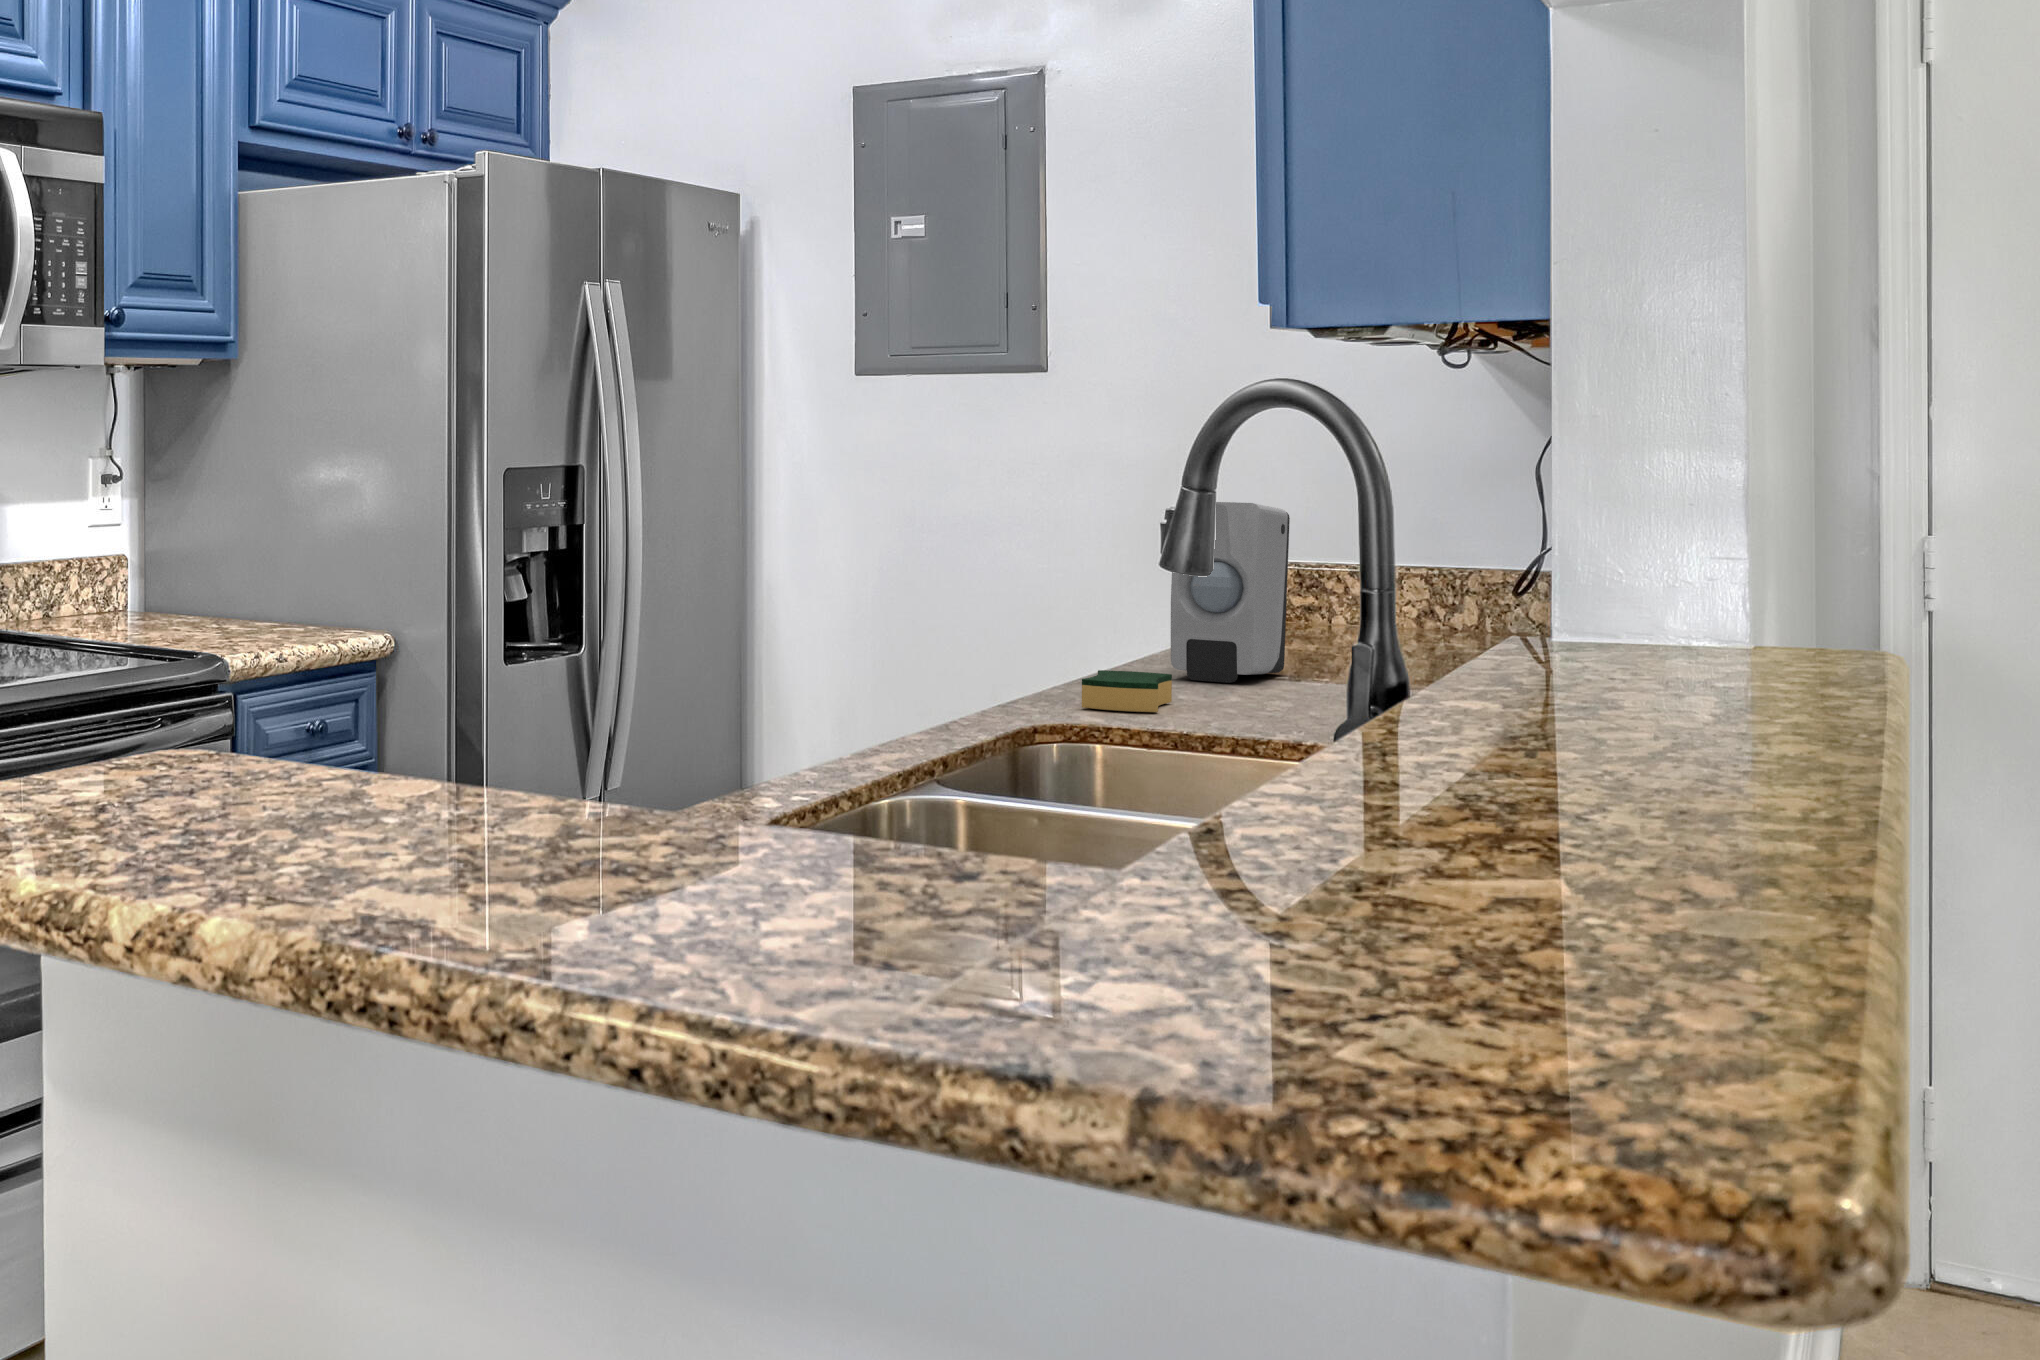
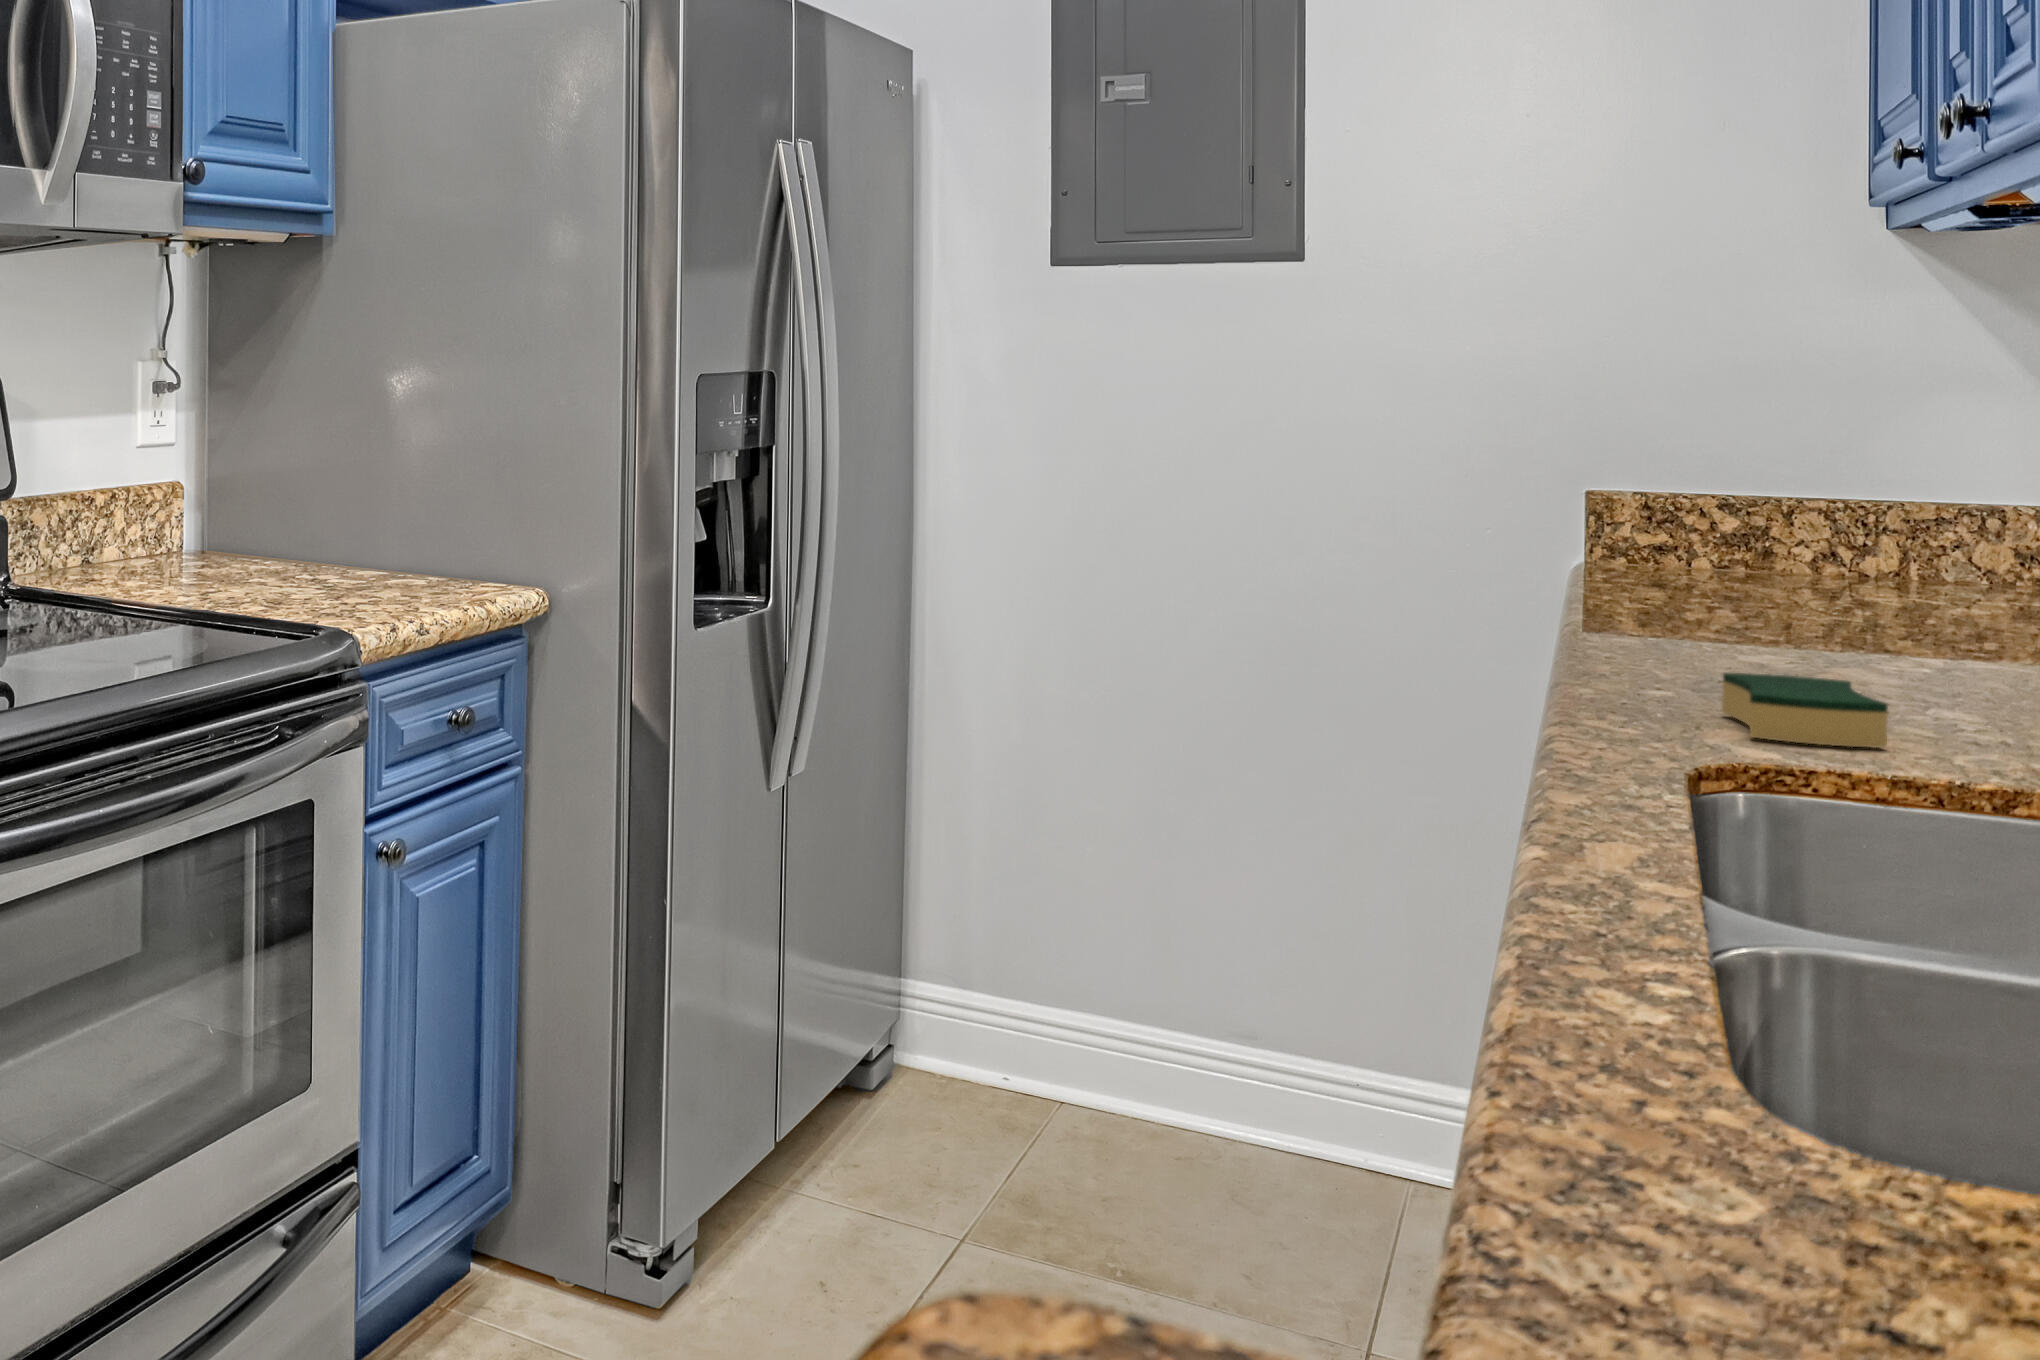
soap dispenser: present [1171,502,1290,683] -> none [1720,420,1866,677]

